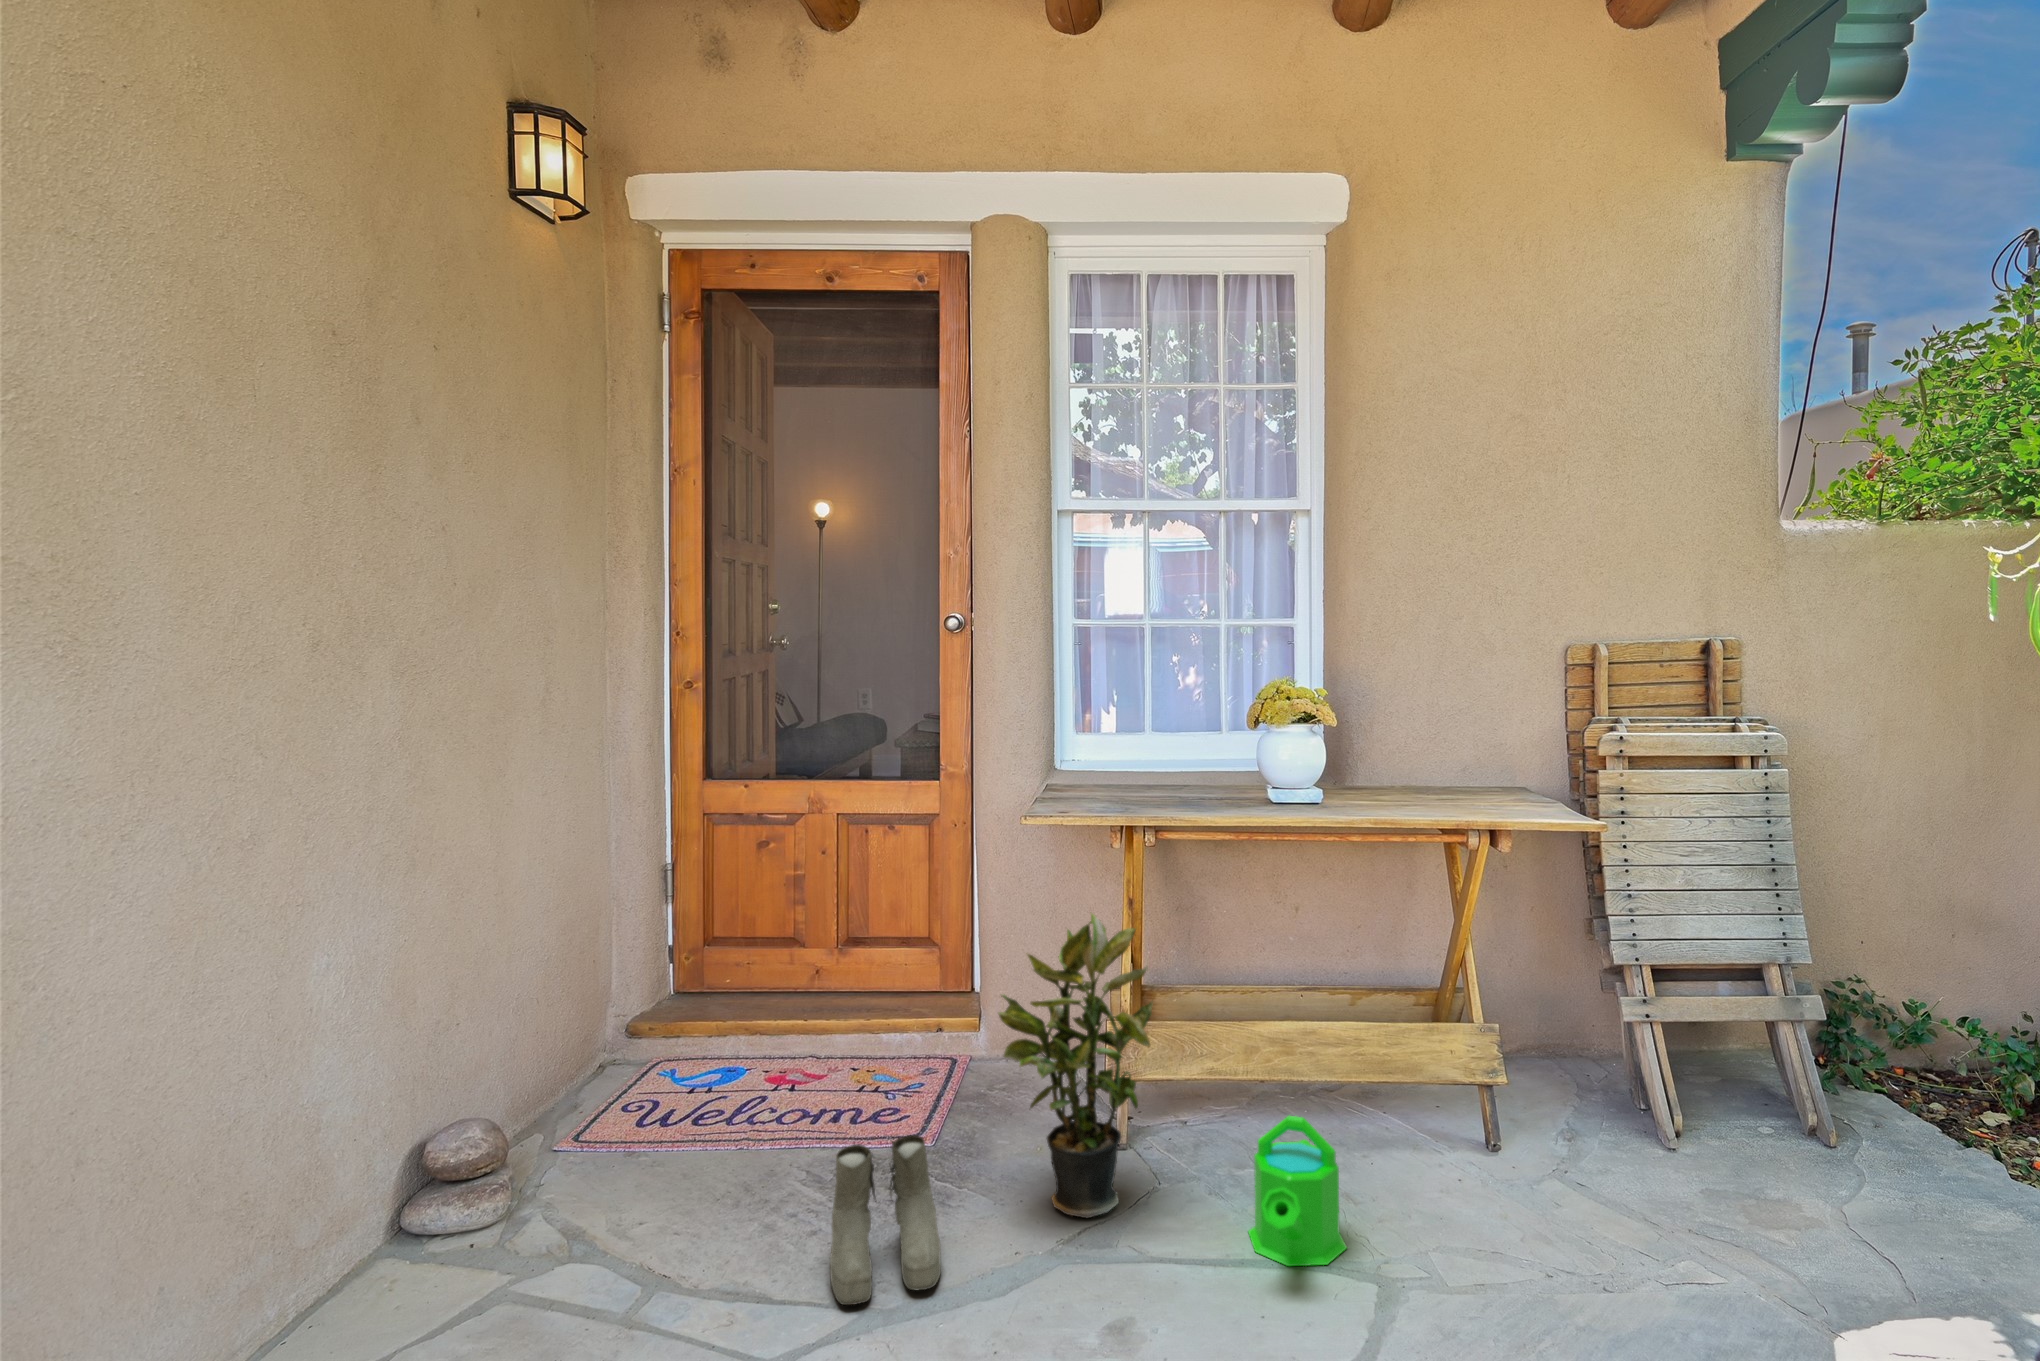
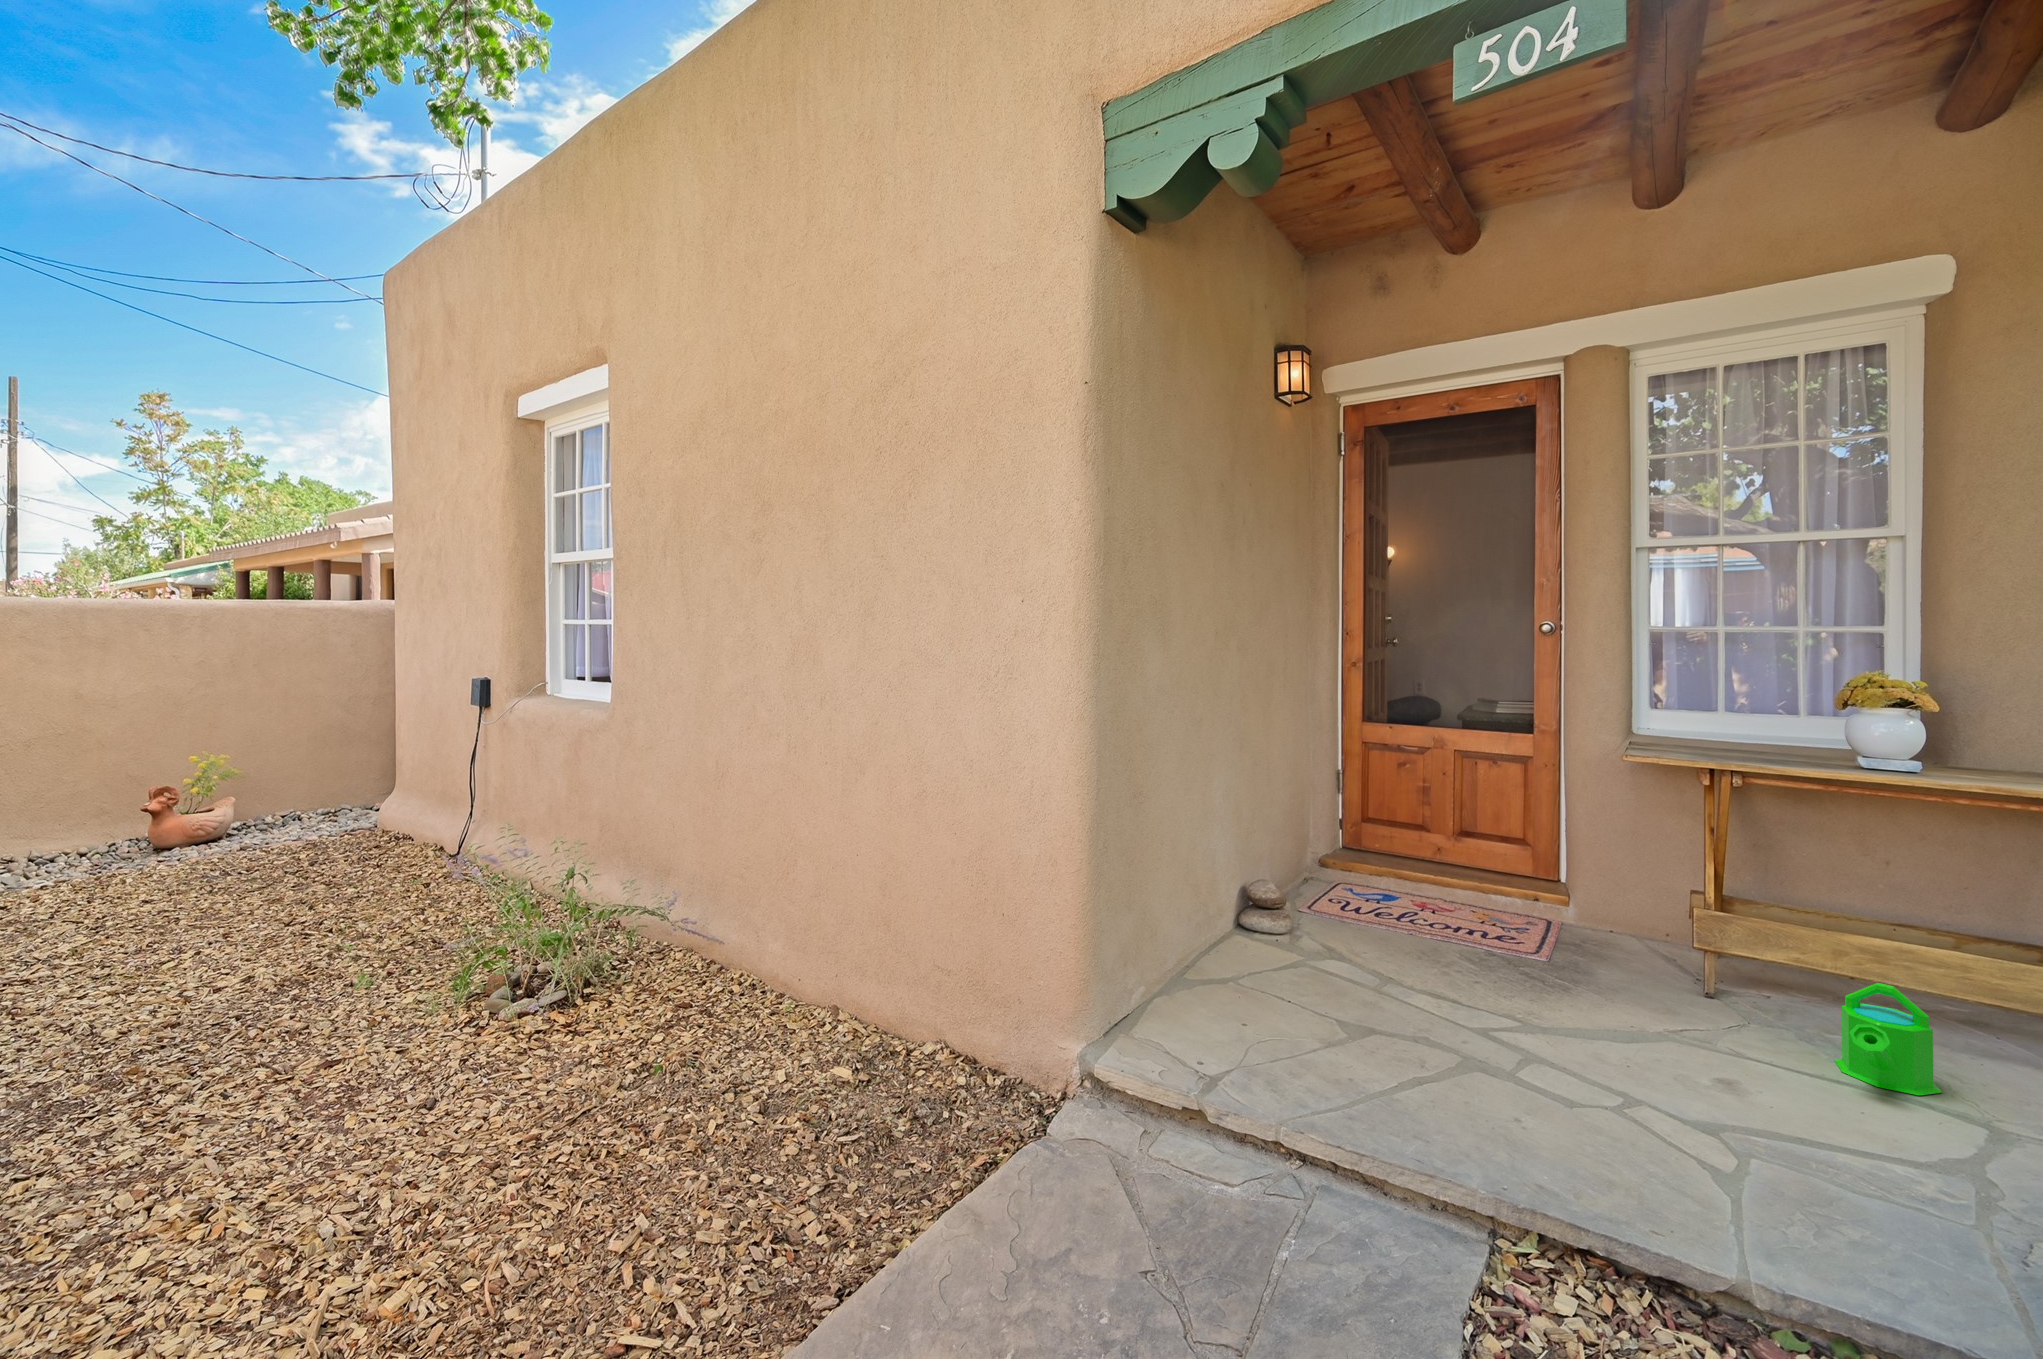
potted plant: present [998,914,1152,1218] -> none [1604,820,1740,1021]
boots: present [830,1135,941,1305] -> none [1487,931,1567,1022]

